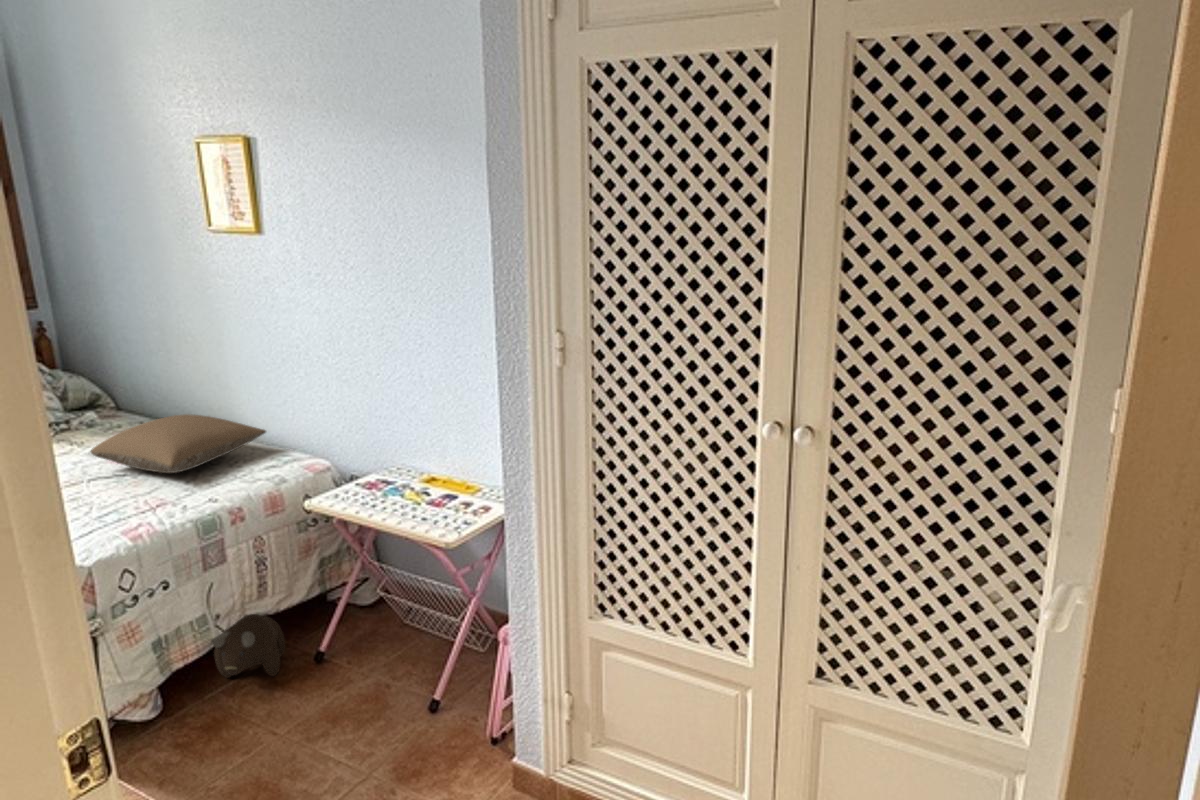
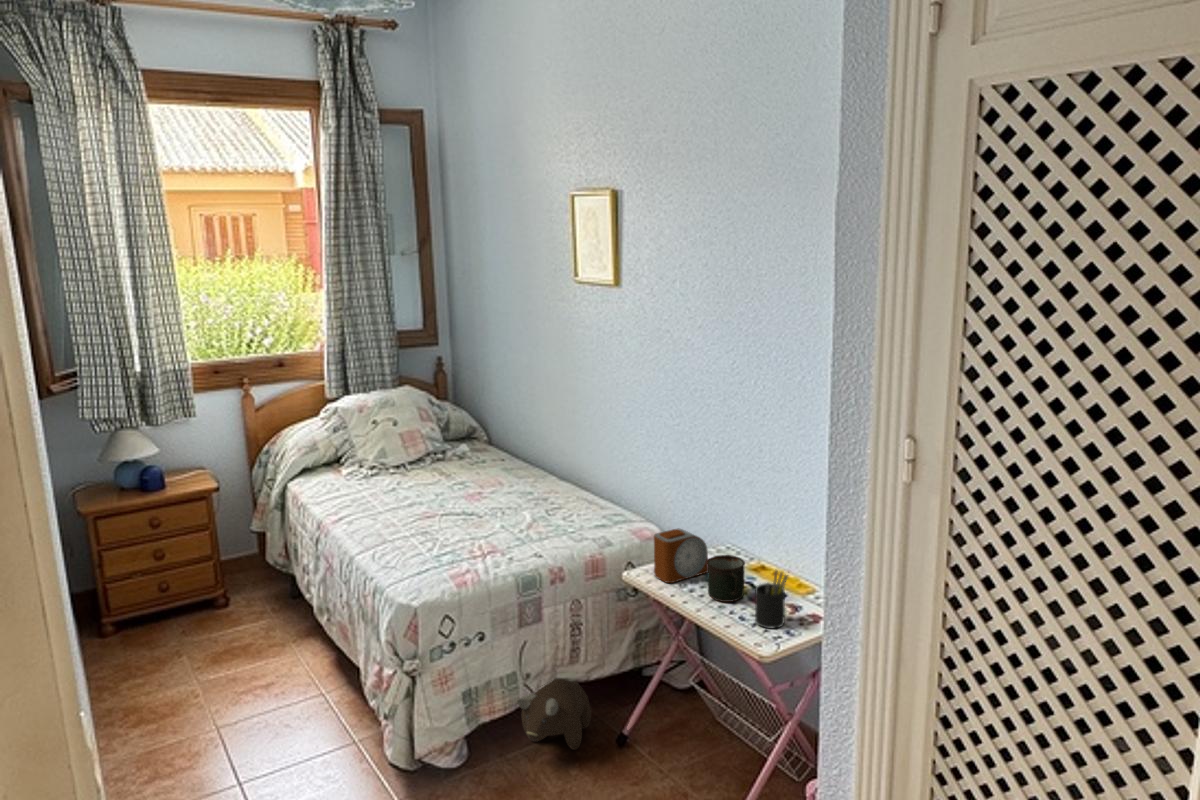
pillow: present [91,414,266,473] -> none [447,461,602,519]
alarm clock: none [332,454,385,503] -> present [654,529,708,583]
mug: none [386,469,422,509] -> present [707,555,745,602]
pen holder: none [433,469,462,522] -> present [755,571,789,628]

